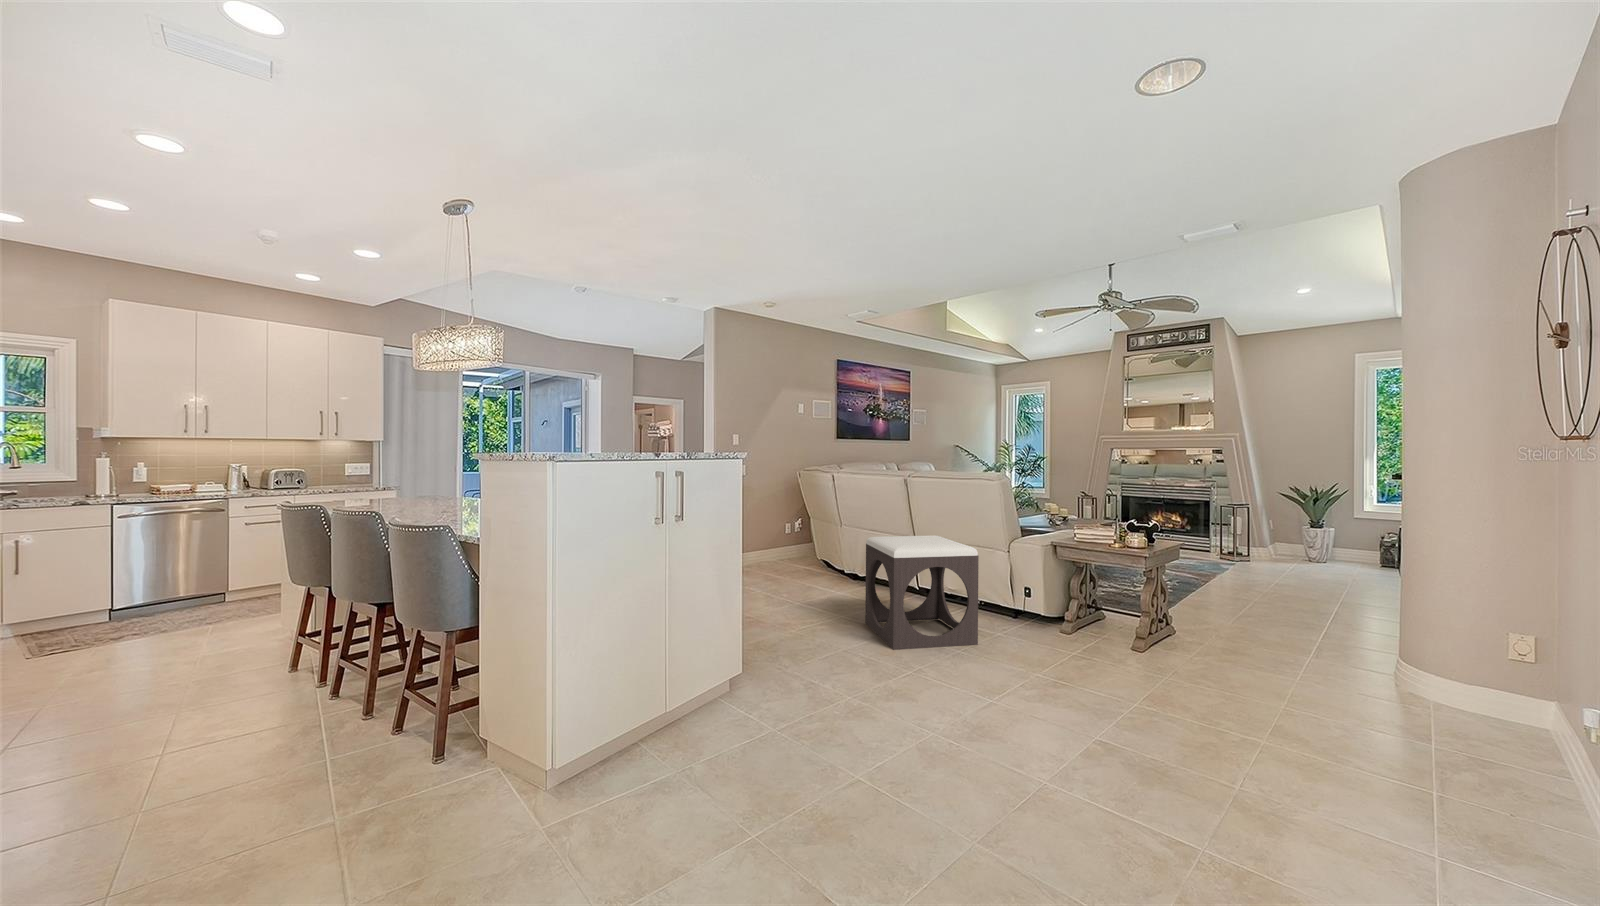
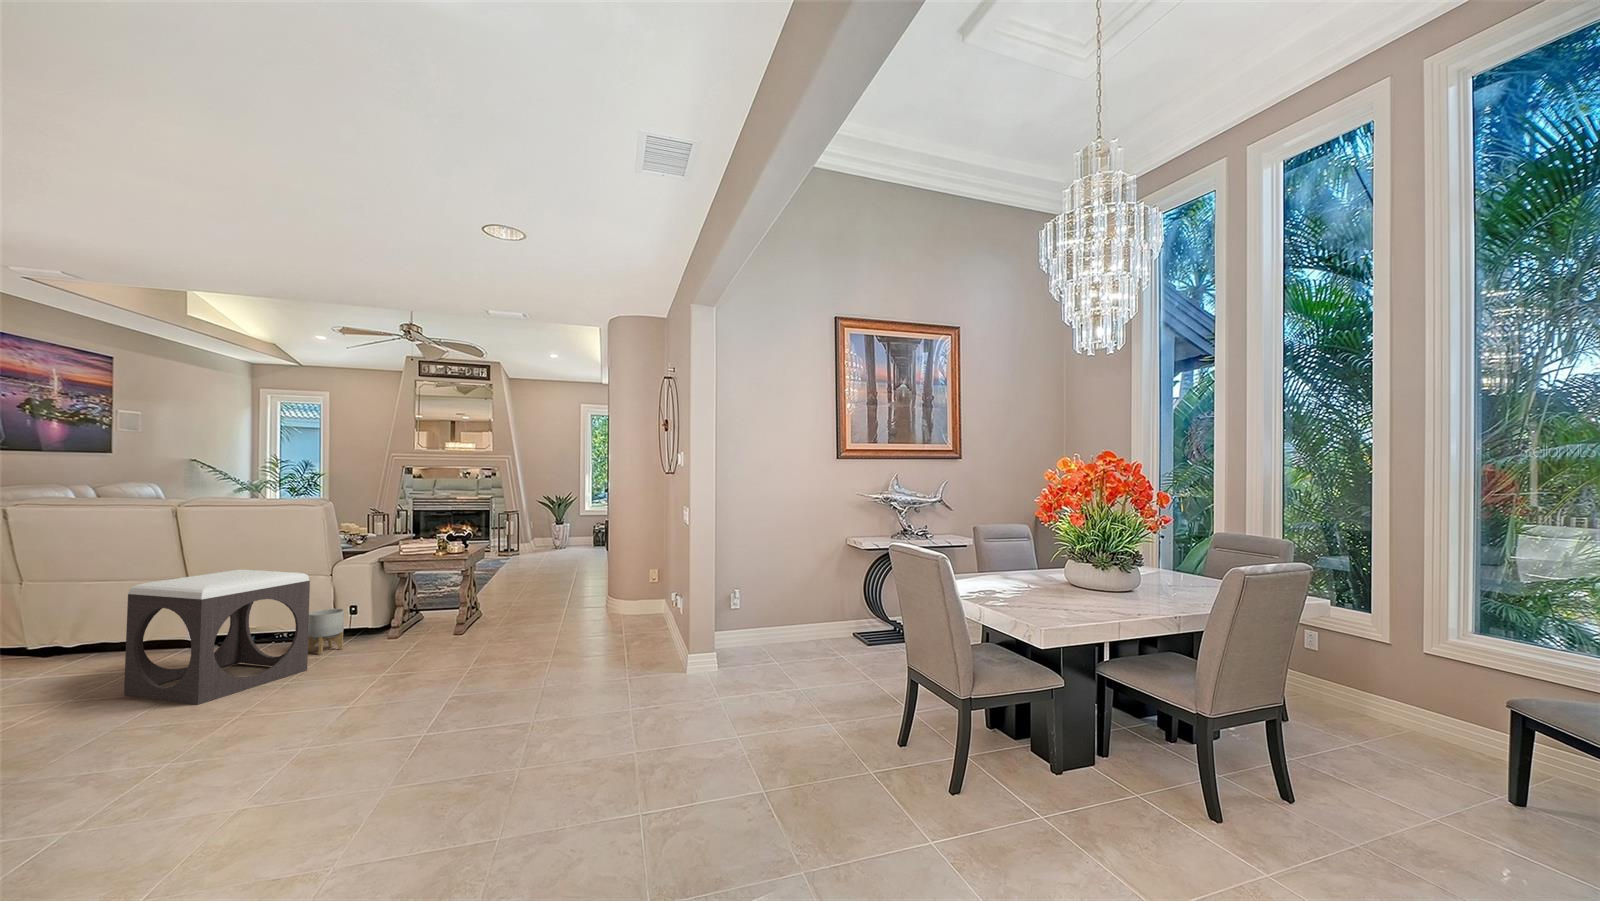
planter: none [988,586,1017,631] -> present [308,609,344,655]

